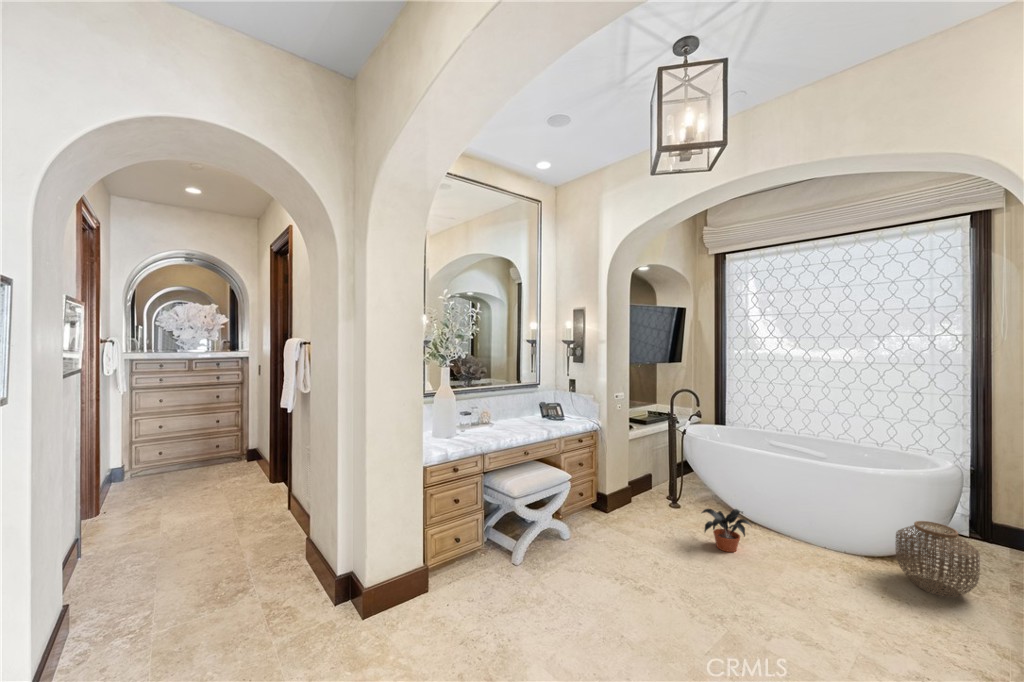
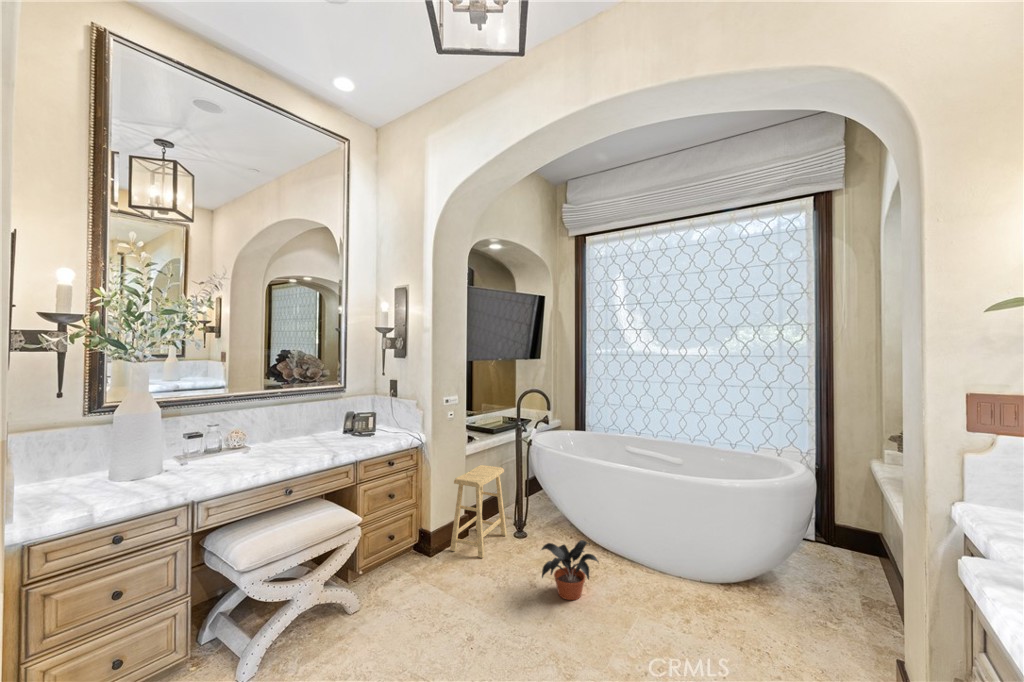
footstool: none [621,448,664,518] -> present [450,465,507,558]
woven basket: present [896,521,980,597] -> none [753,538,836,630]

